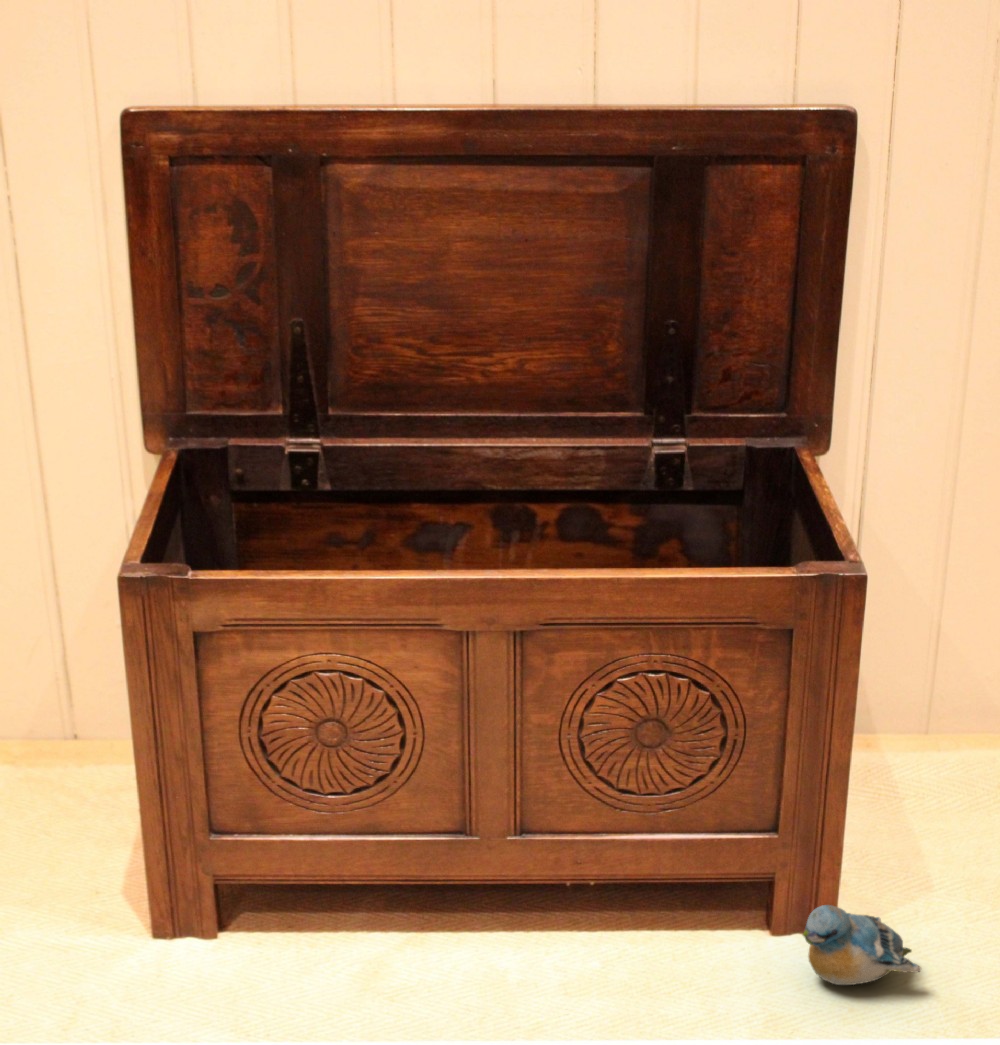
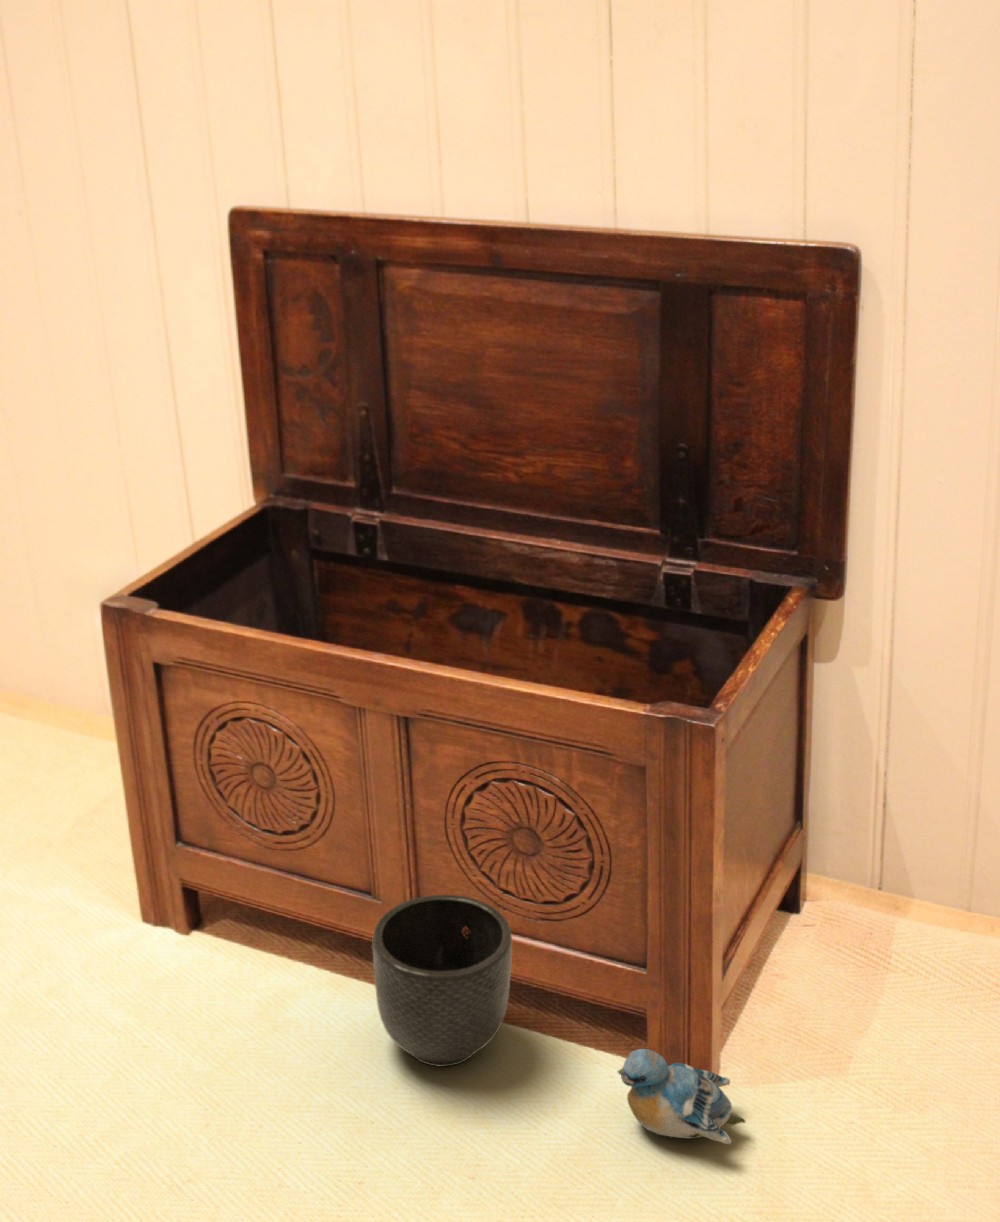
planter: none [516,810,664,991] -> present [372,894,512,1067]

